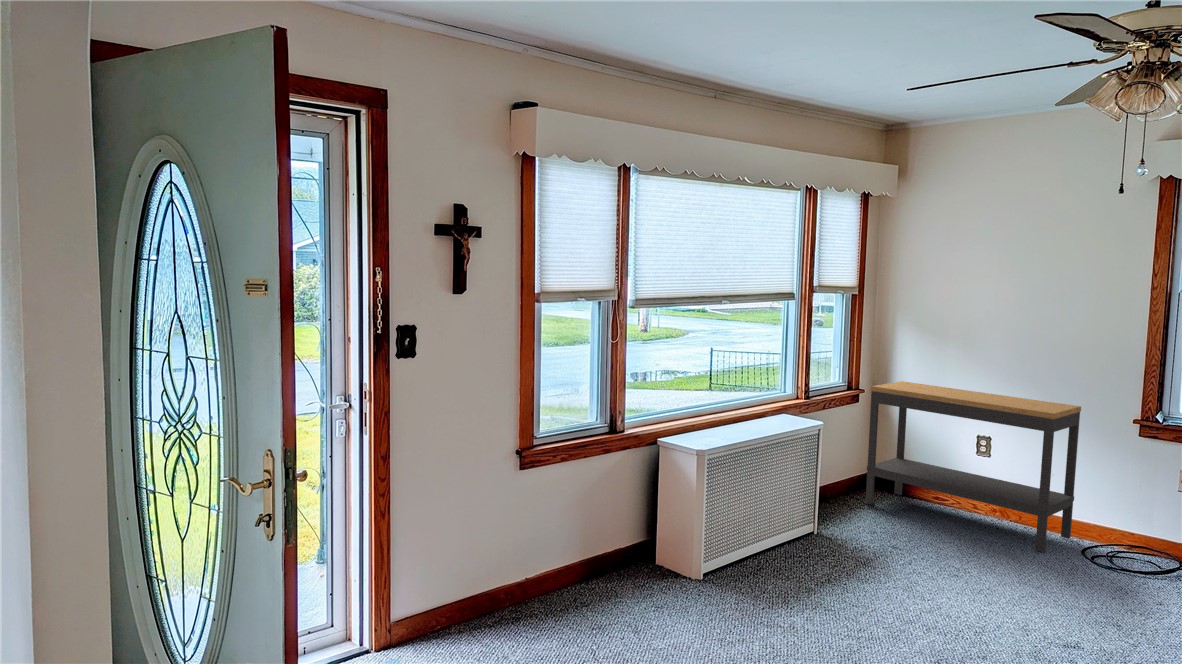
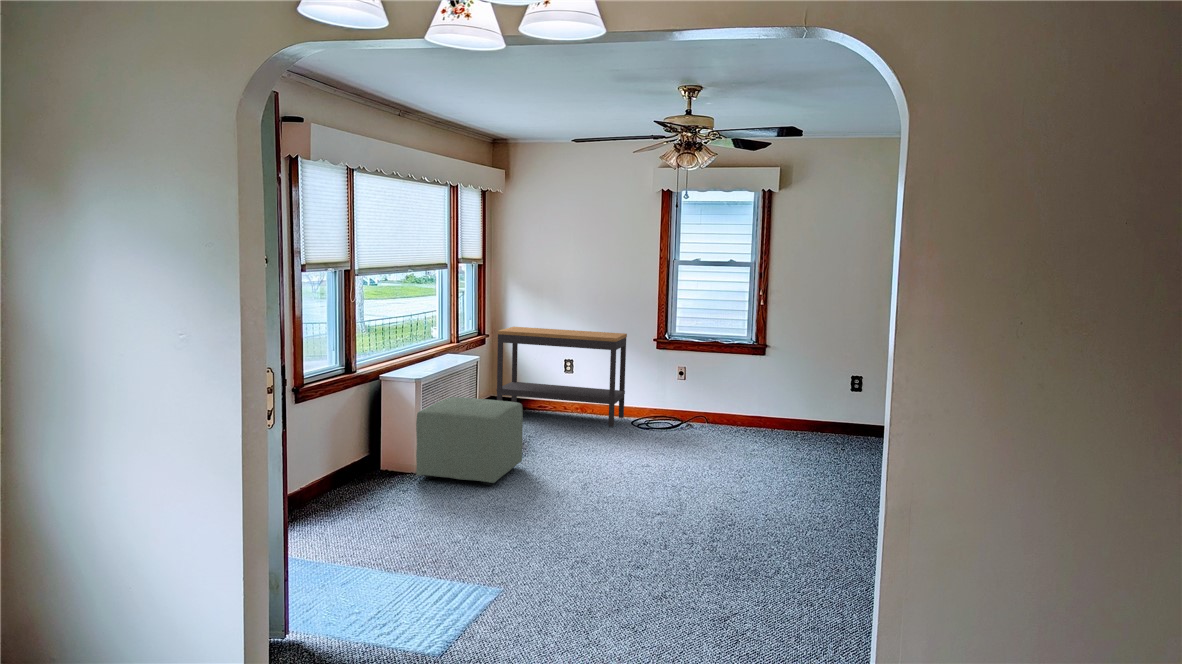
ottoman: none [687,479,855,624] -> present [416,397,523,485]

